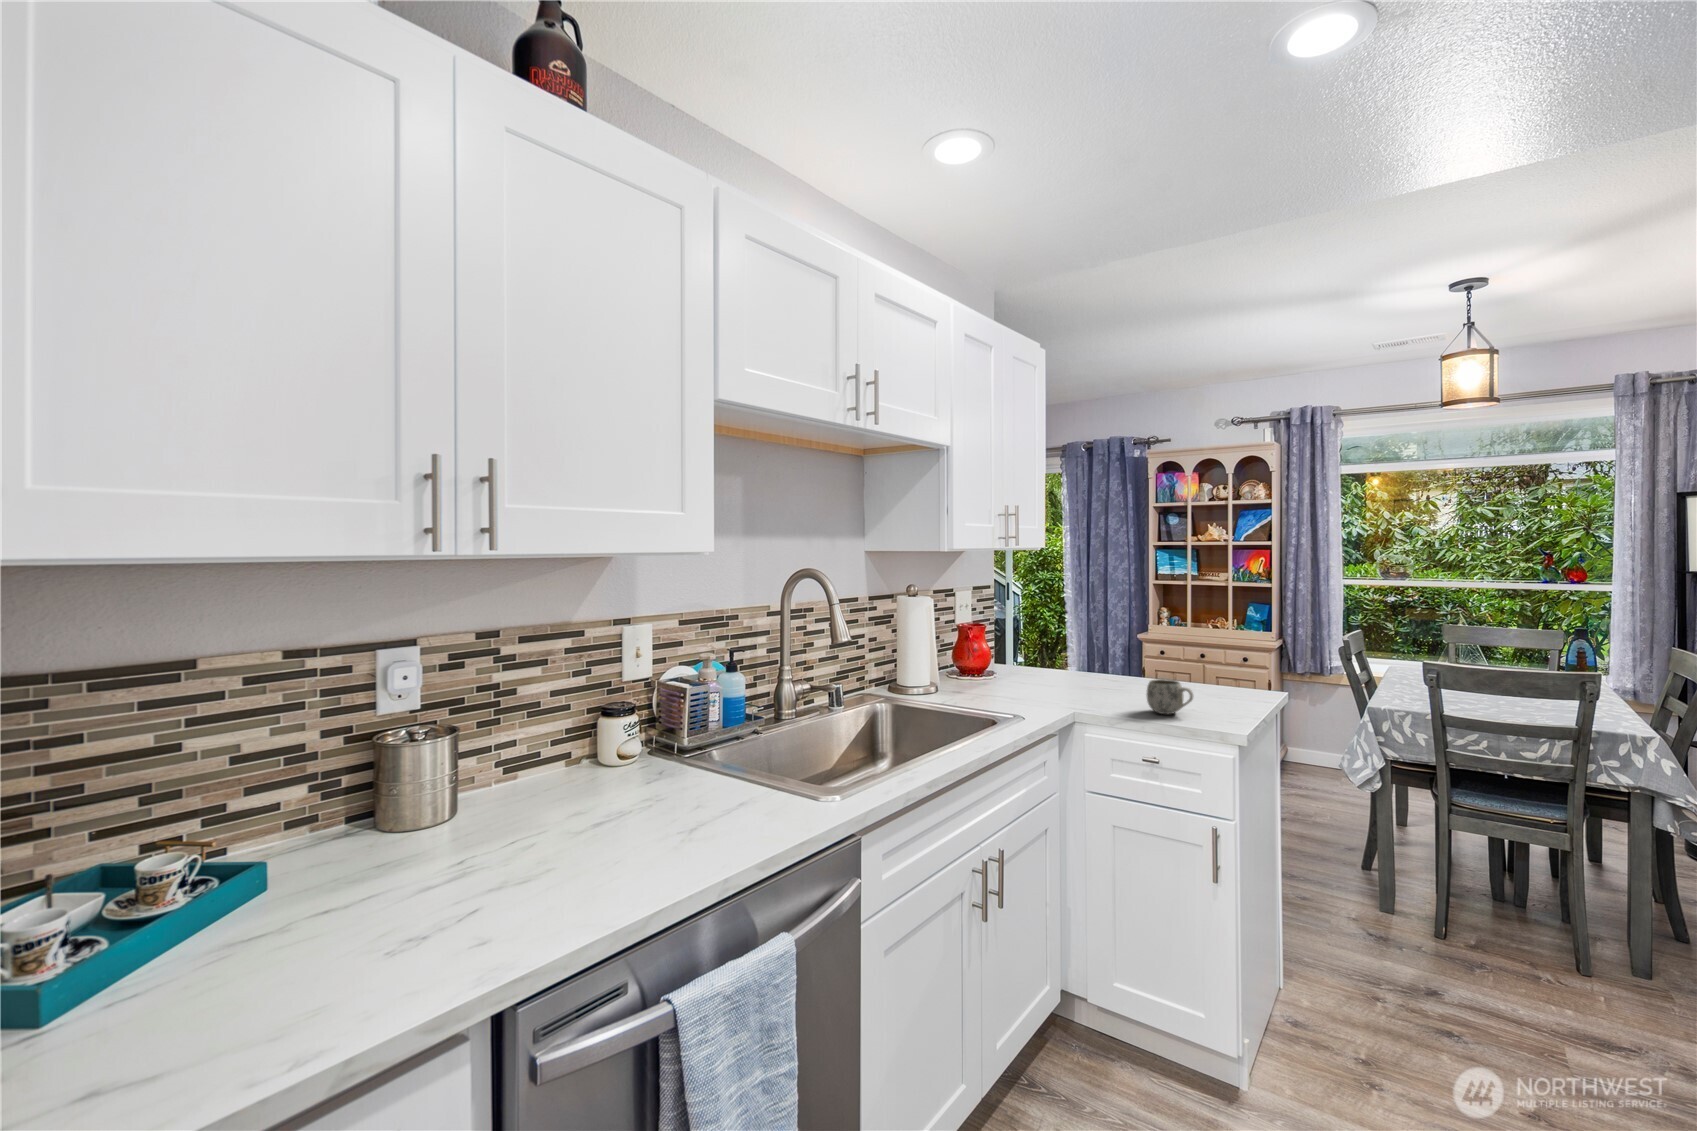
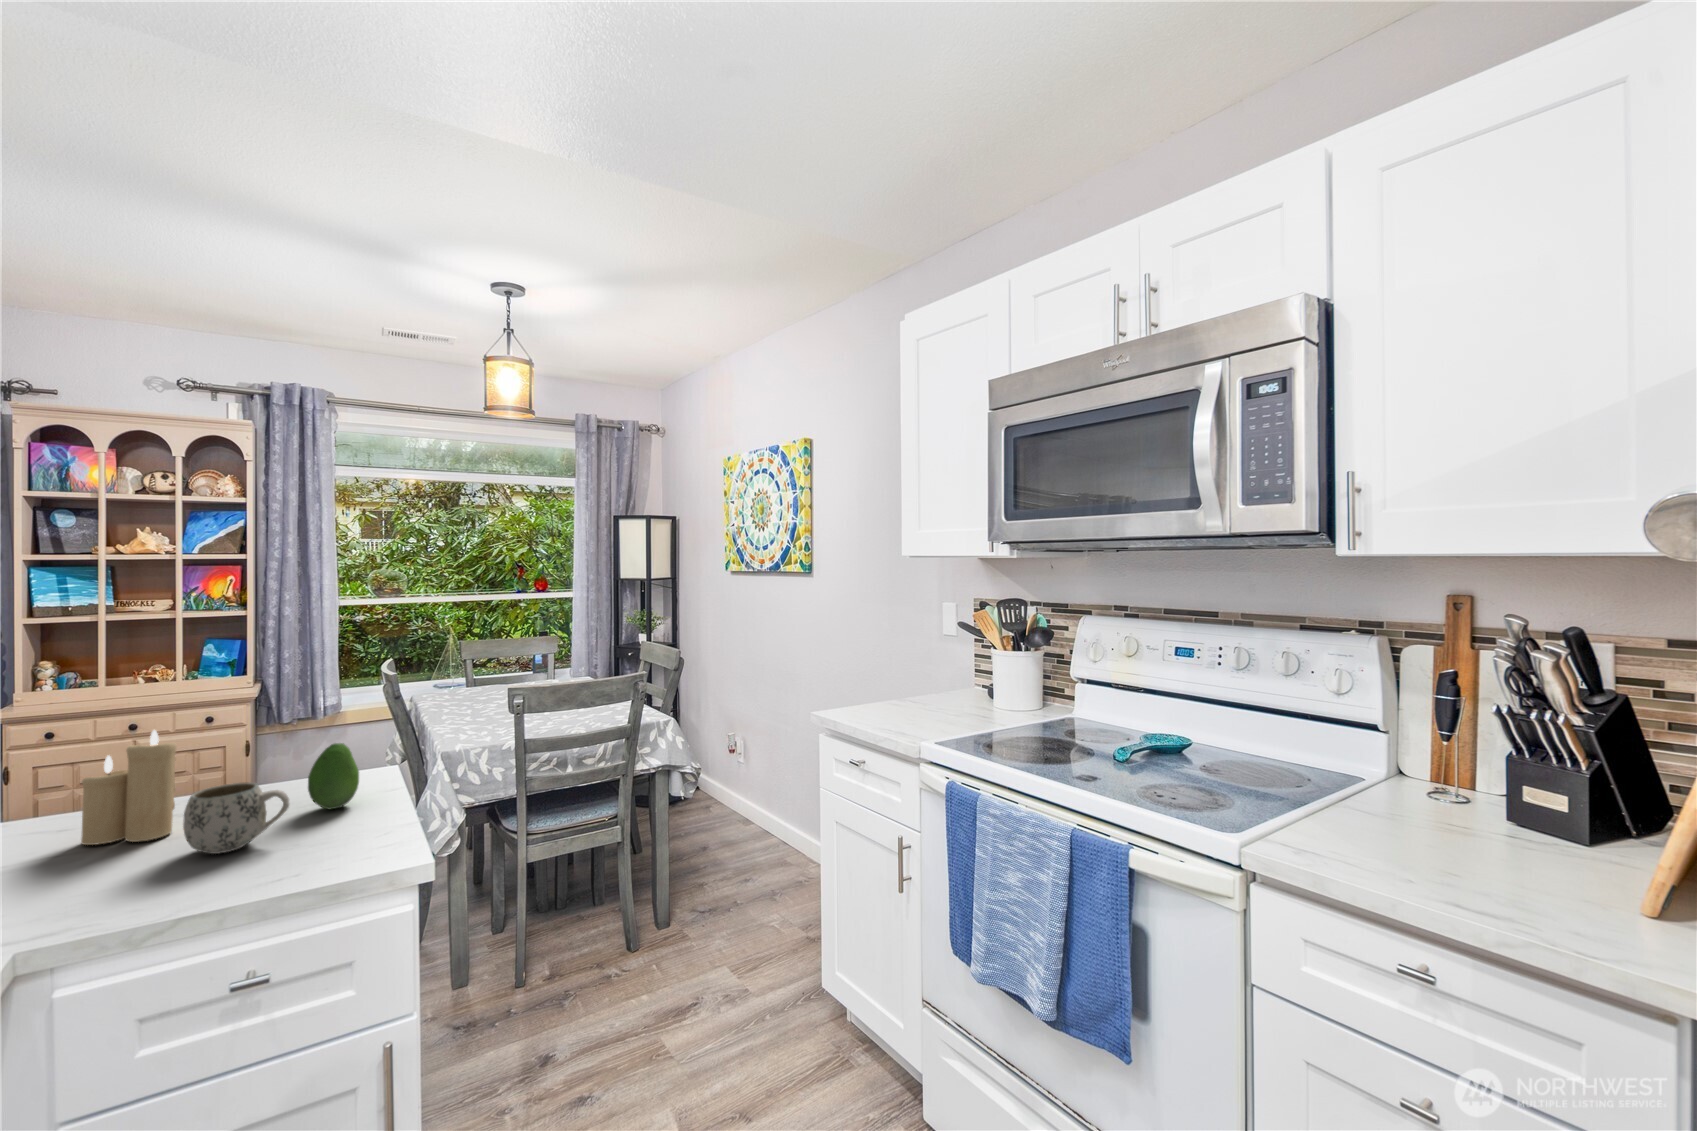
candle: none [1117,645,1153,701] -> present [81,730,177,845]
fruit: none [1212,671,1242,711] -> present [308,743,359,809]

